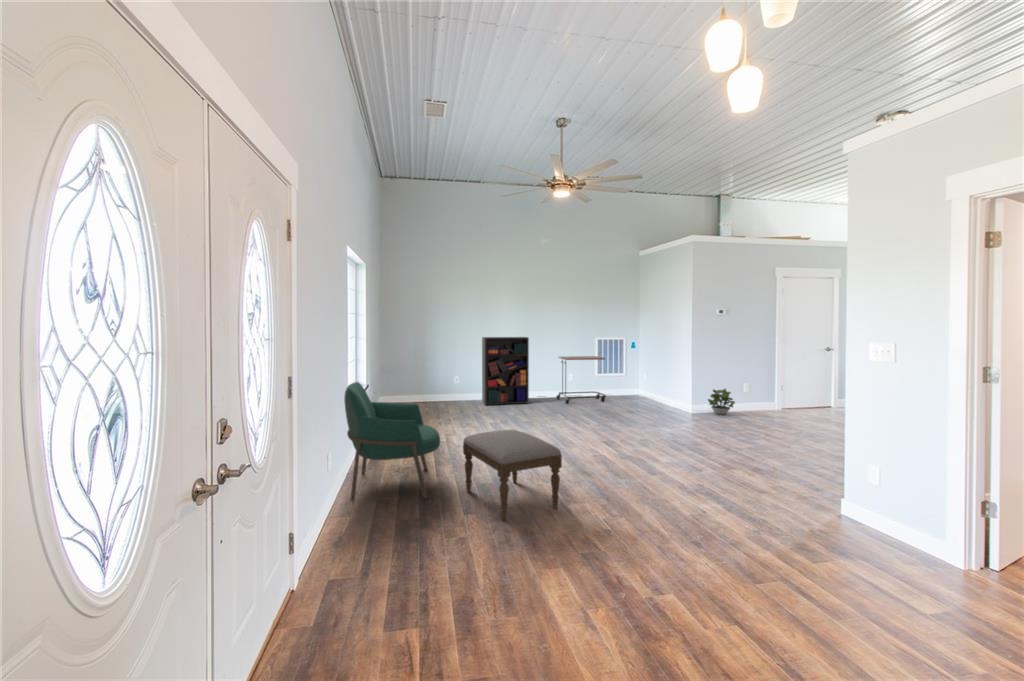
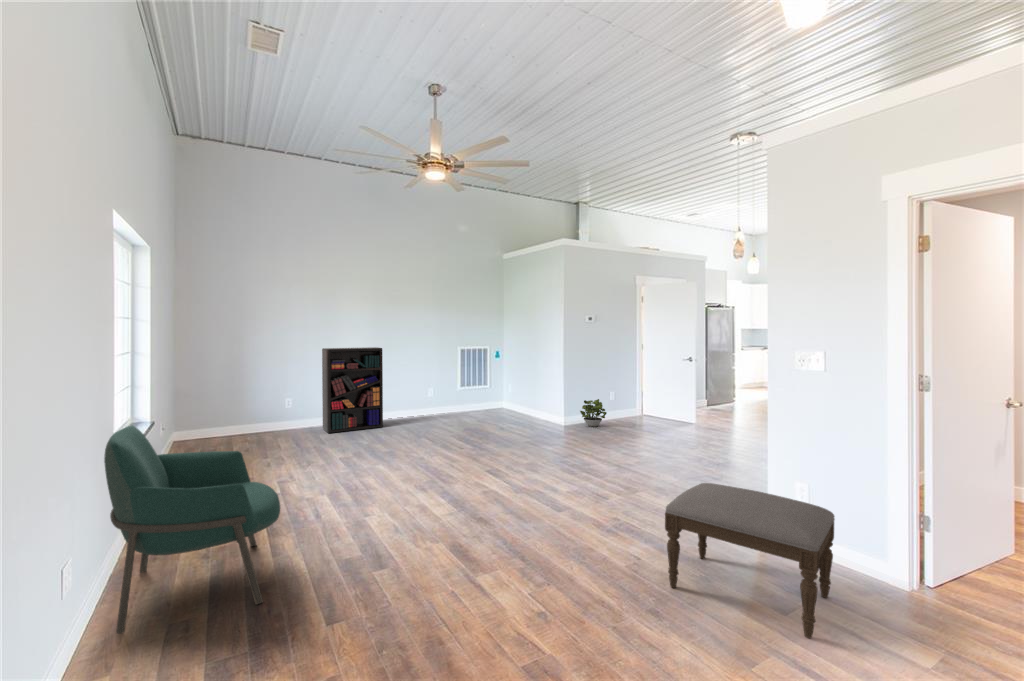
side table: present [556,356,606,404] -> none [415,368,472,425]
ottoman: present [463,429,562,520] -> present [665,483,835,638]

